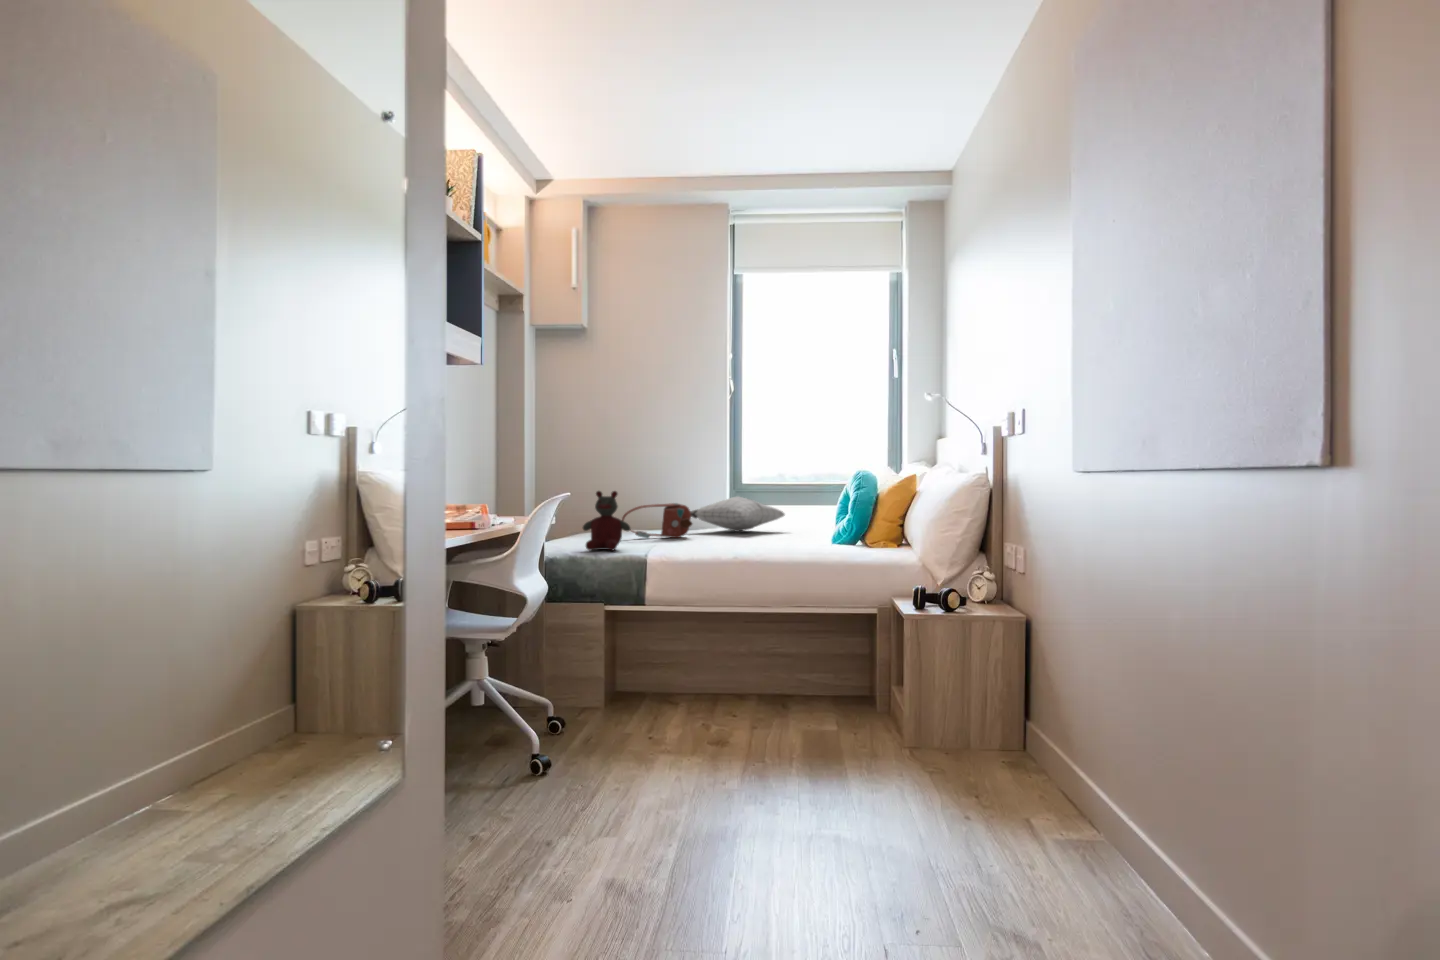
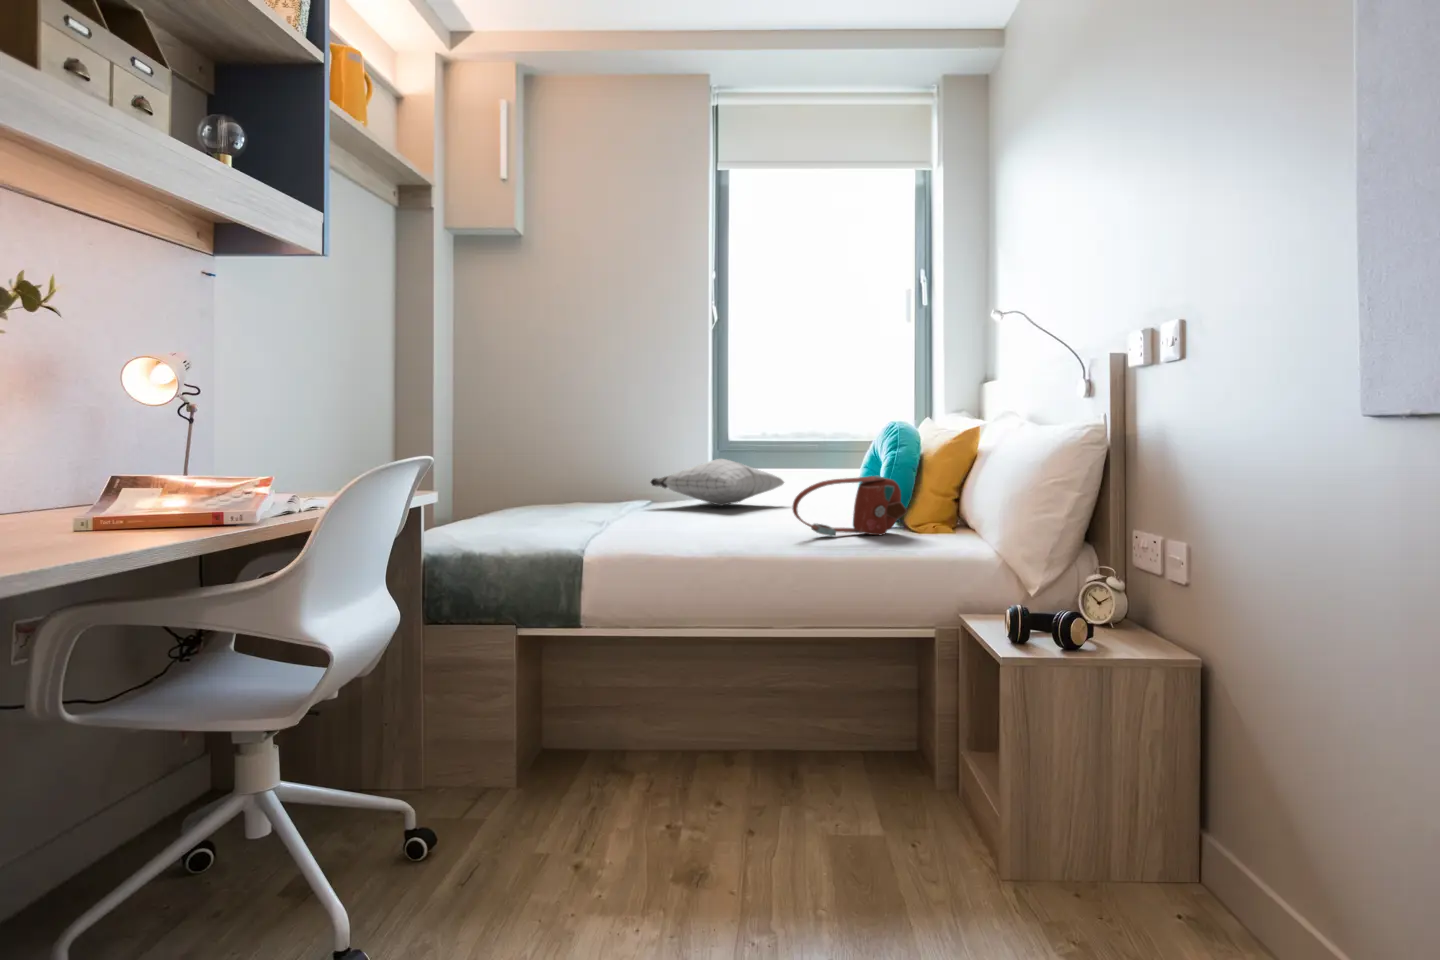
stuffed bear: present [583,491,630,550] -> none [489,452,561,542]
handbag: present [622,503,692,538] -> present [792,476,907,536]

